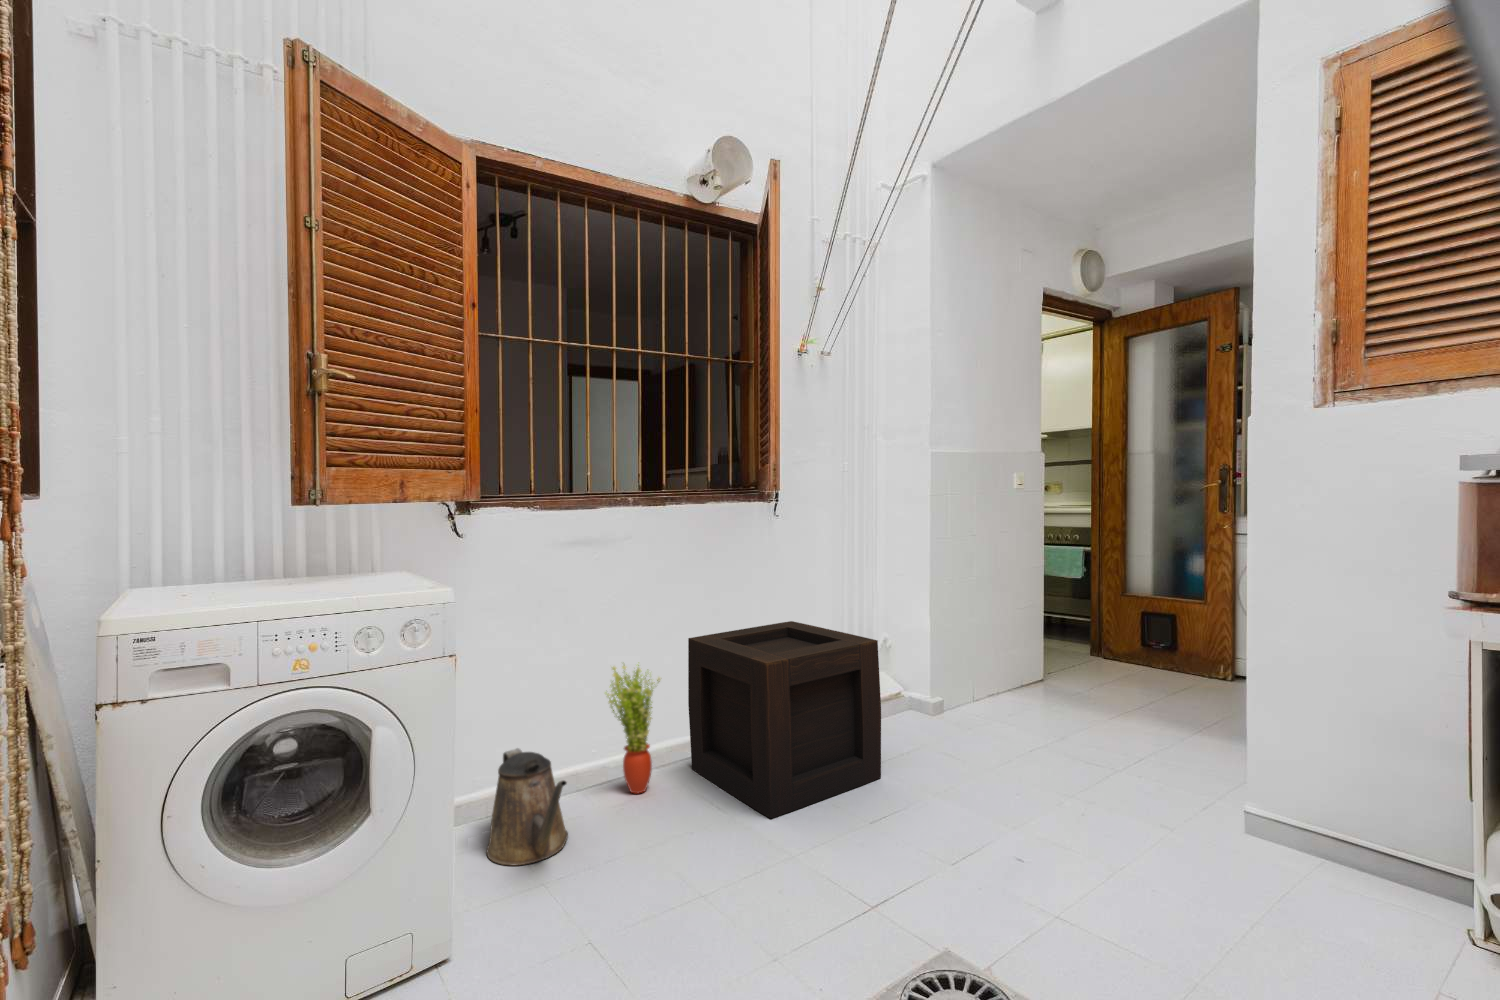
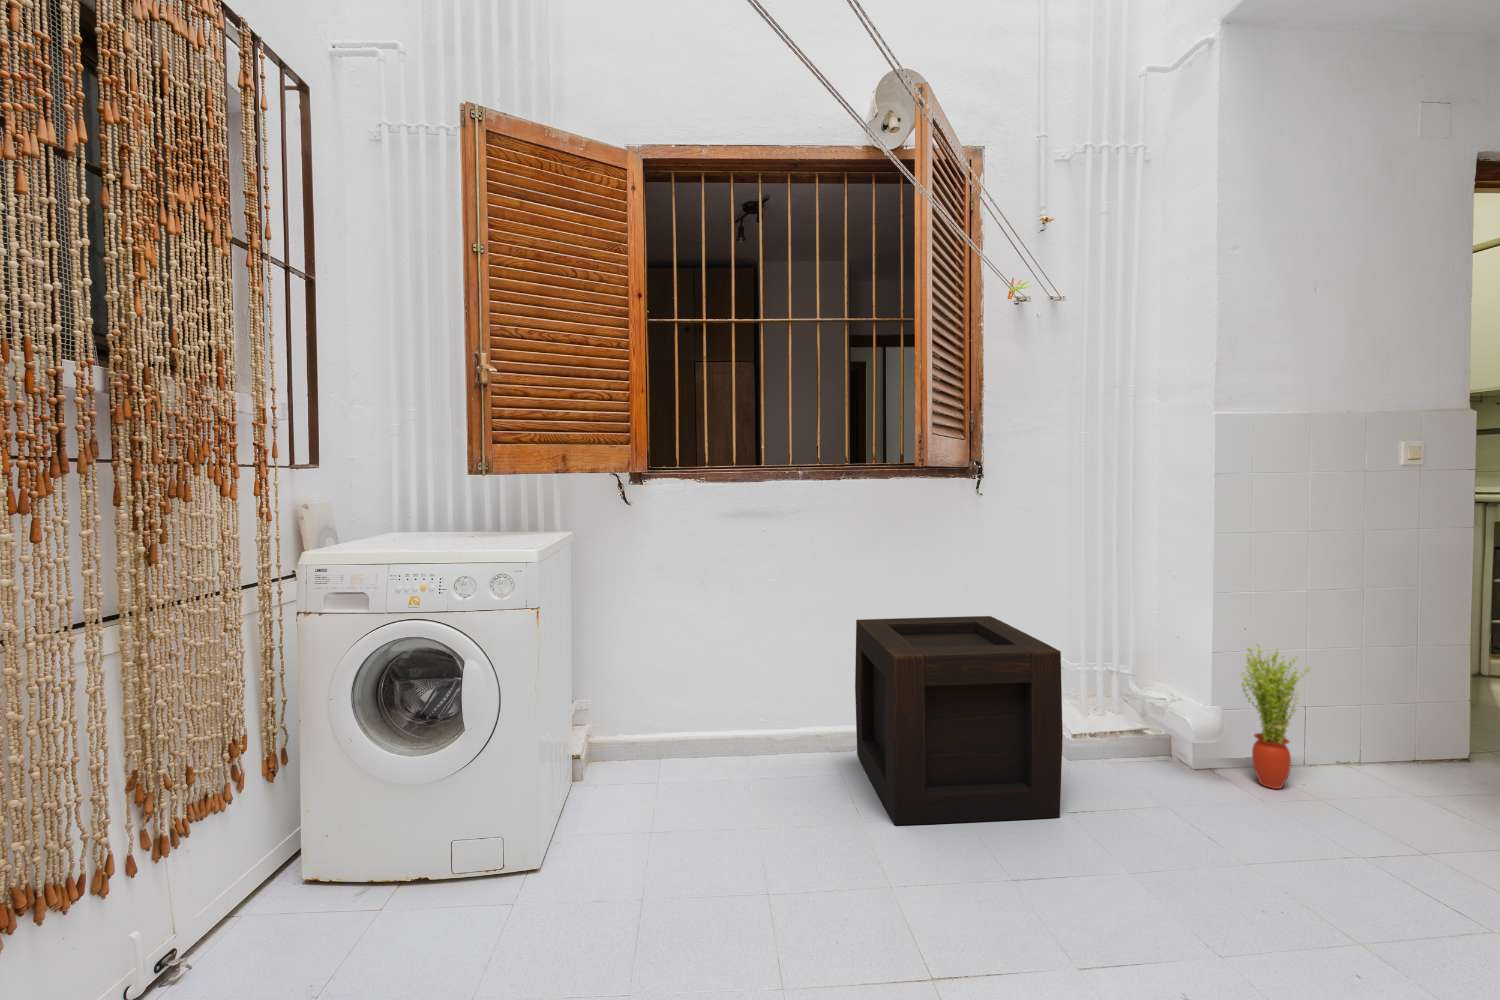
potted plant: present [607,665,660,794] -> present [1241,646,1310,789]
watering can: present [487,748,568,866] -> none [634,698,706,801]

